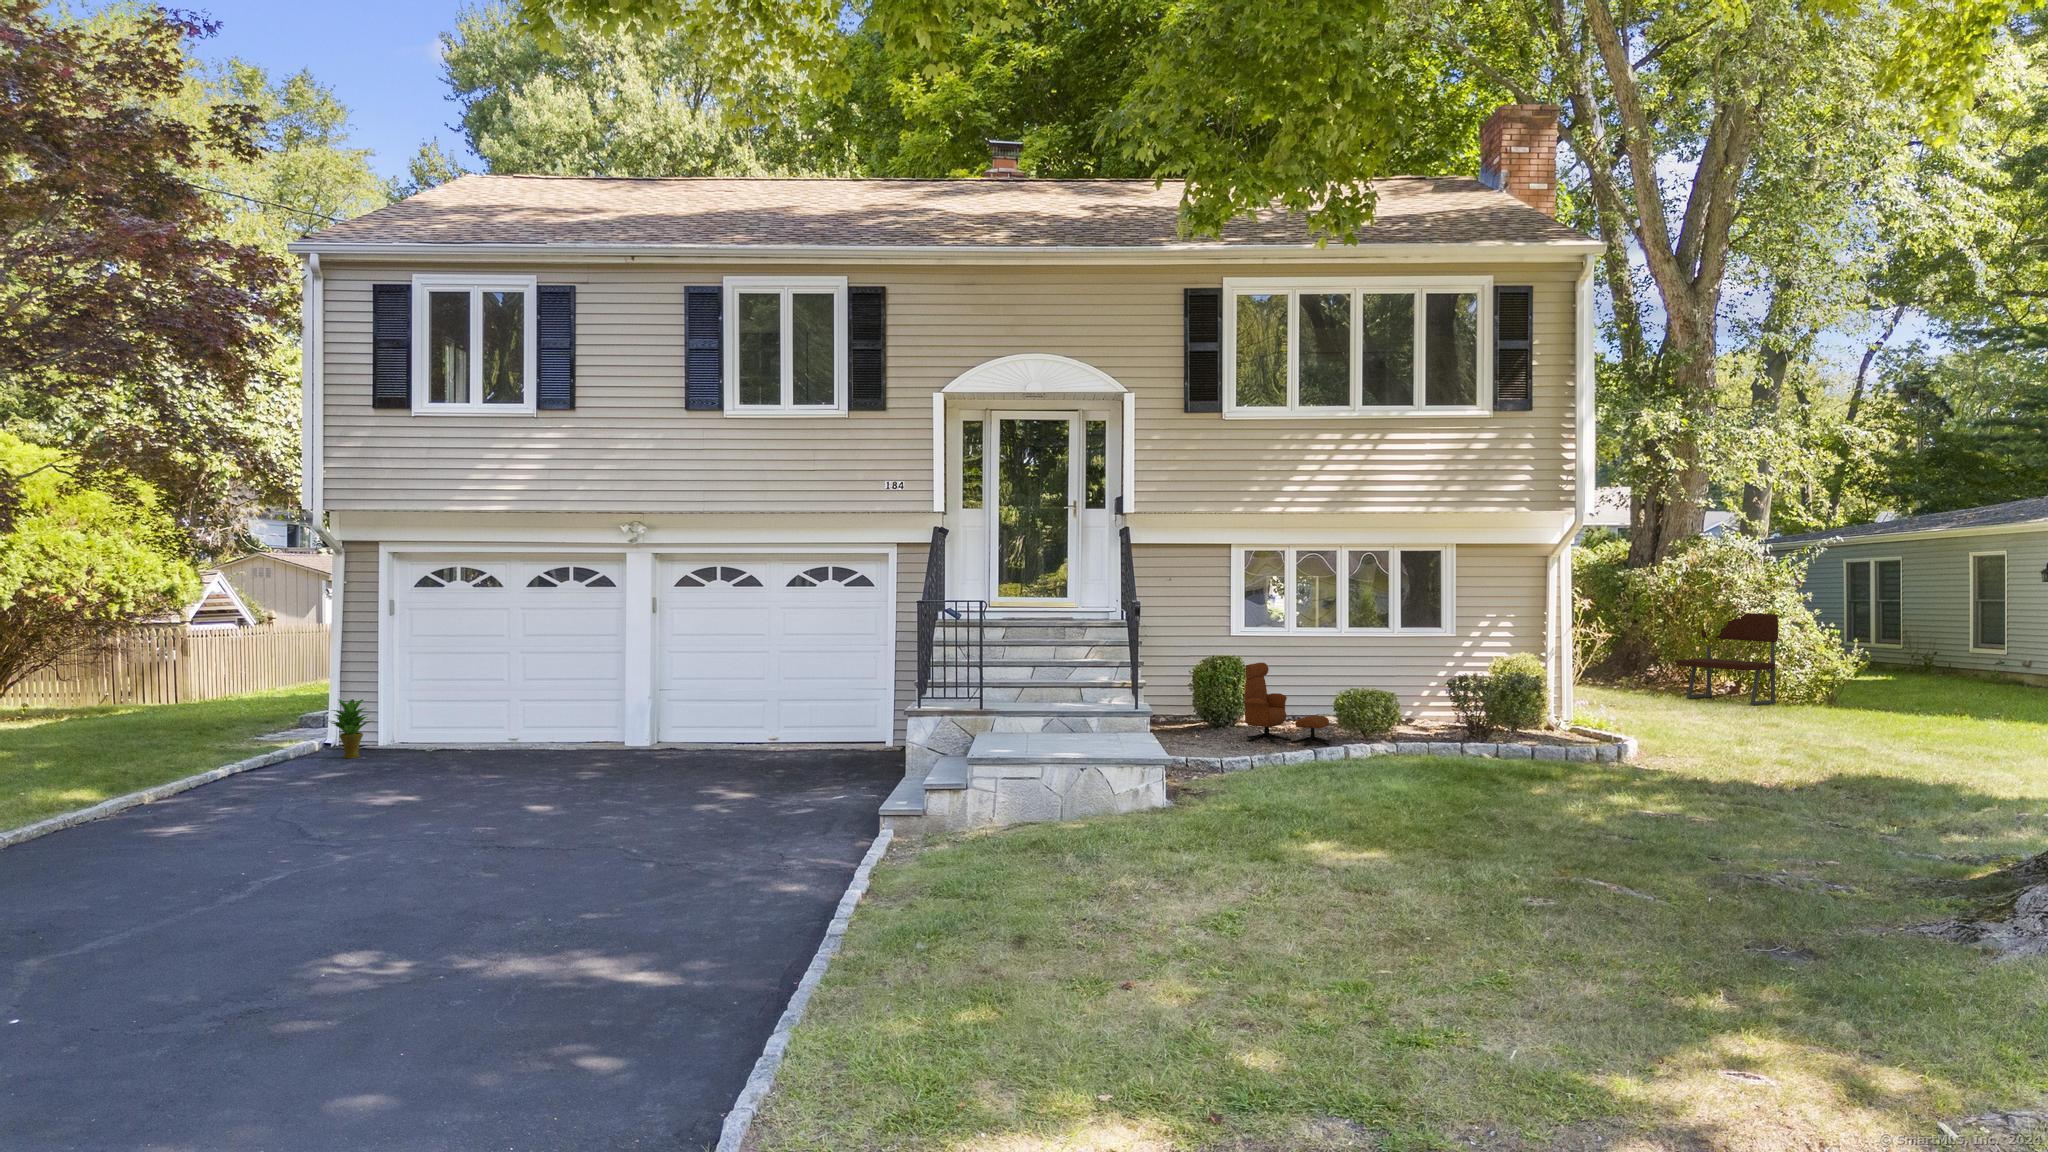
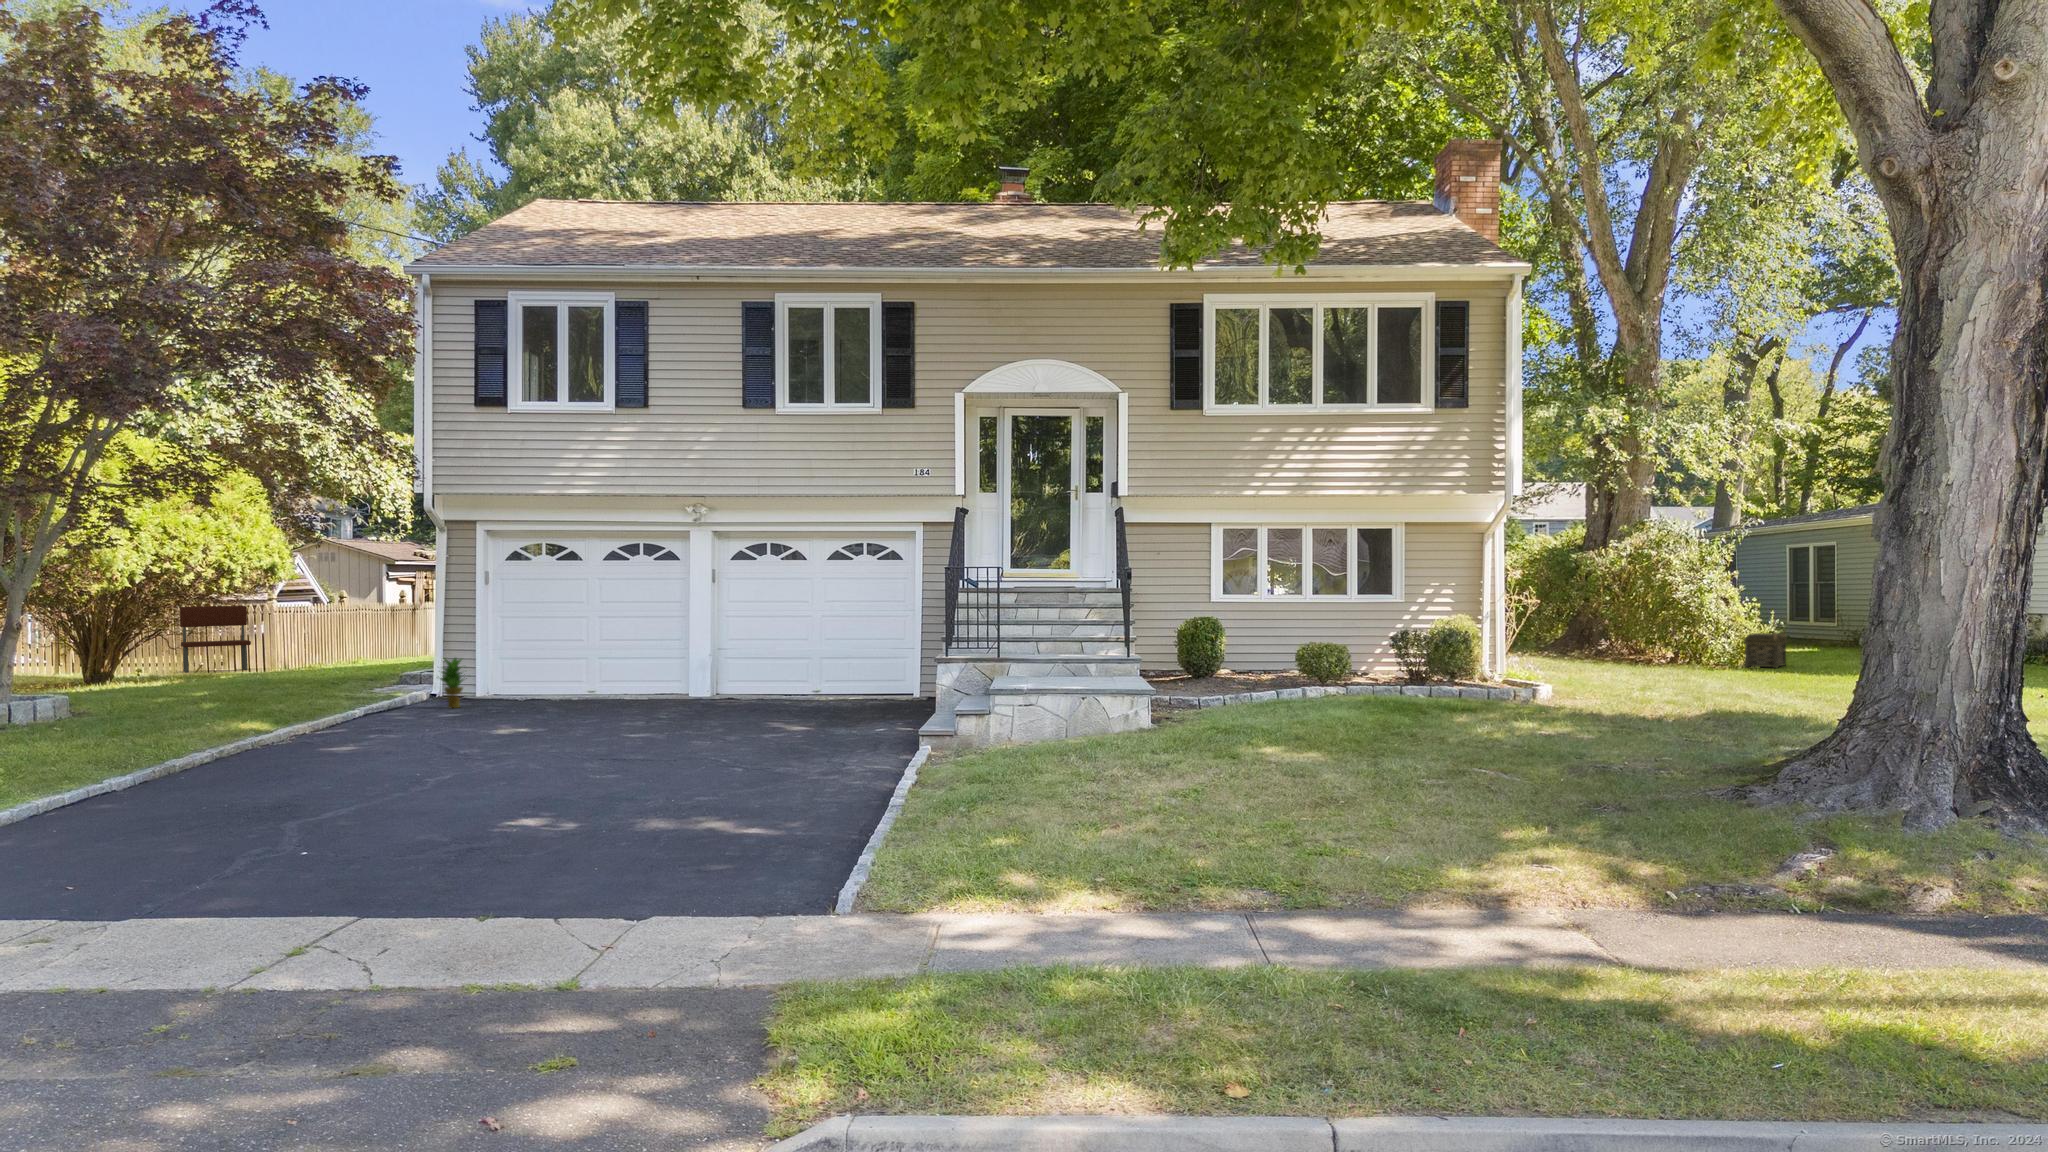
bench: present [1676,613,1778,705] -> present [180,606,251,673]
basket: none [1824,661,1873,705] -> present [1744,632,1786,668]
lounge chair: present [1243,663,1331,746] -> none [1221,625,1296,693]

